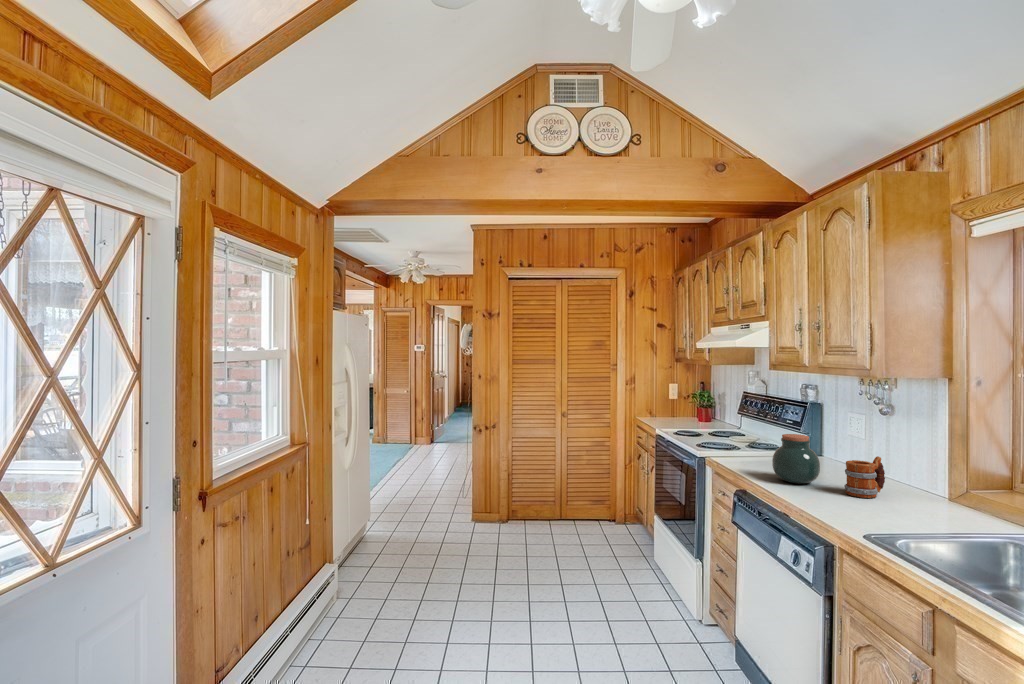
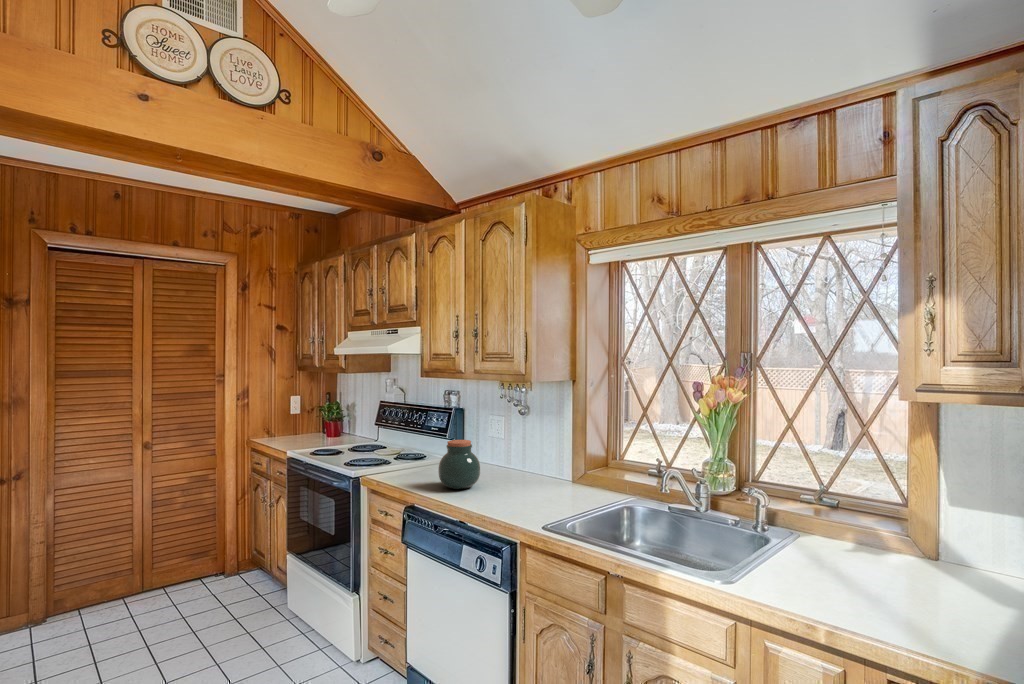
mug: present [844,456,885,498] -> none [502,452,531,492]

